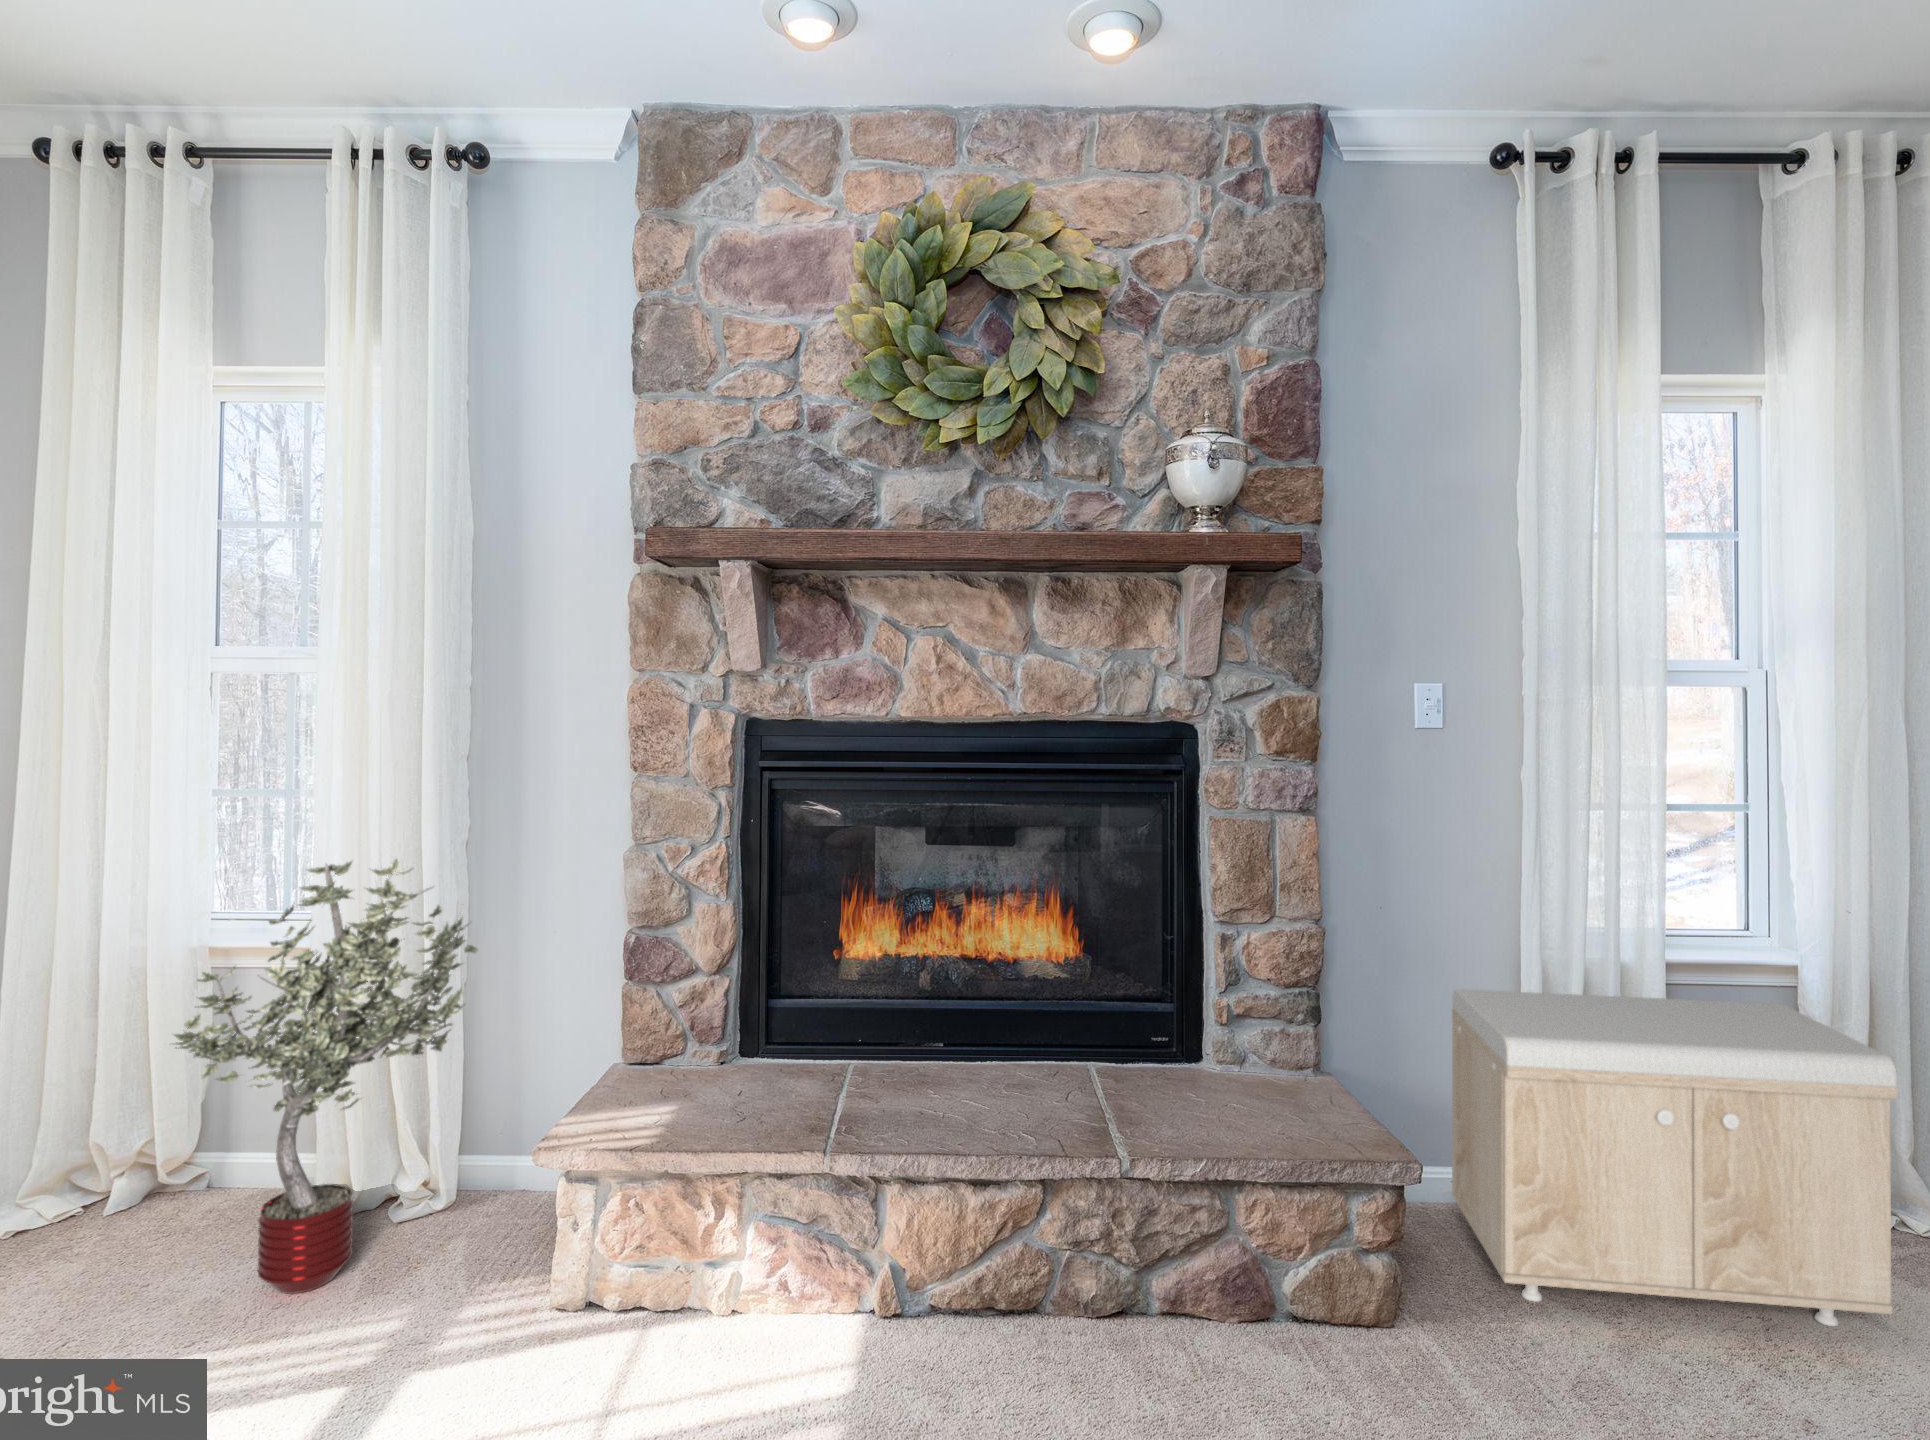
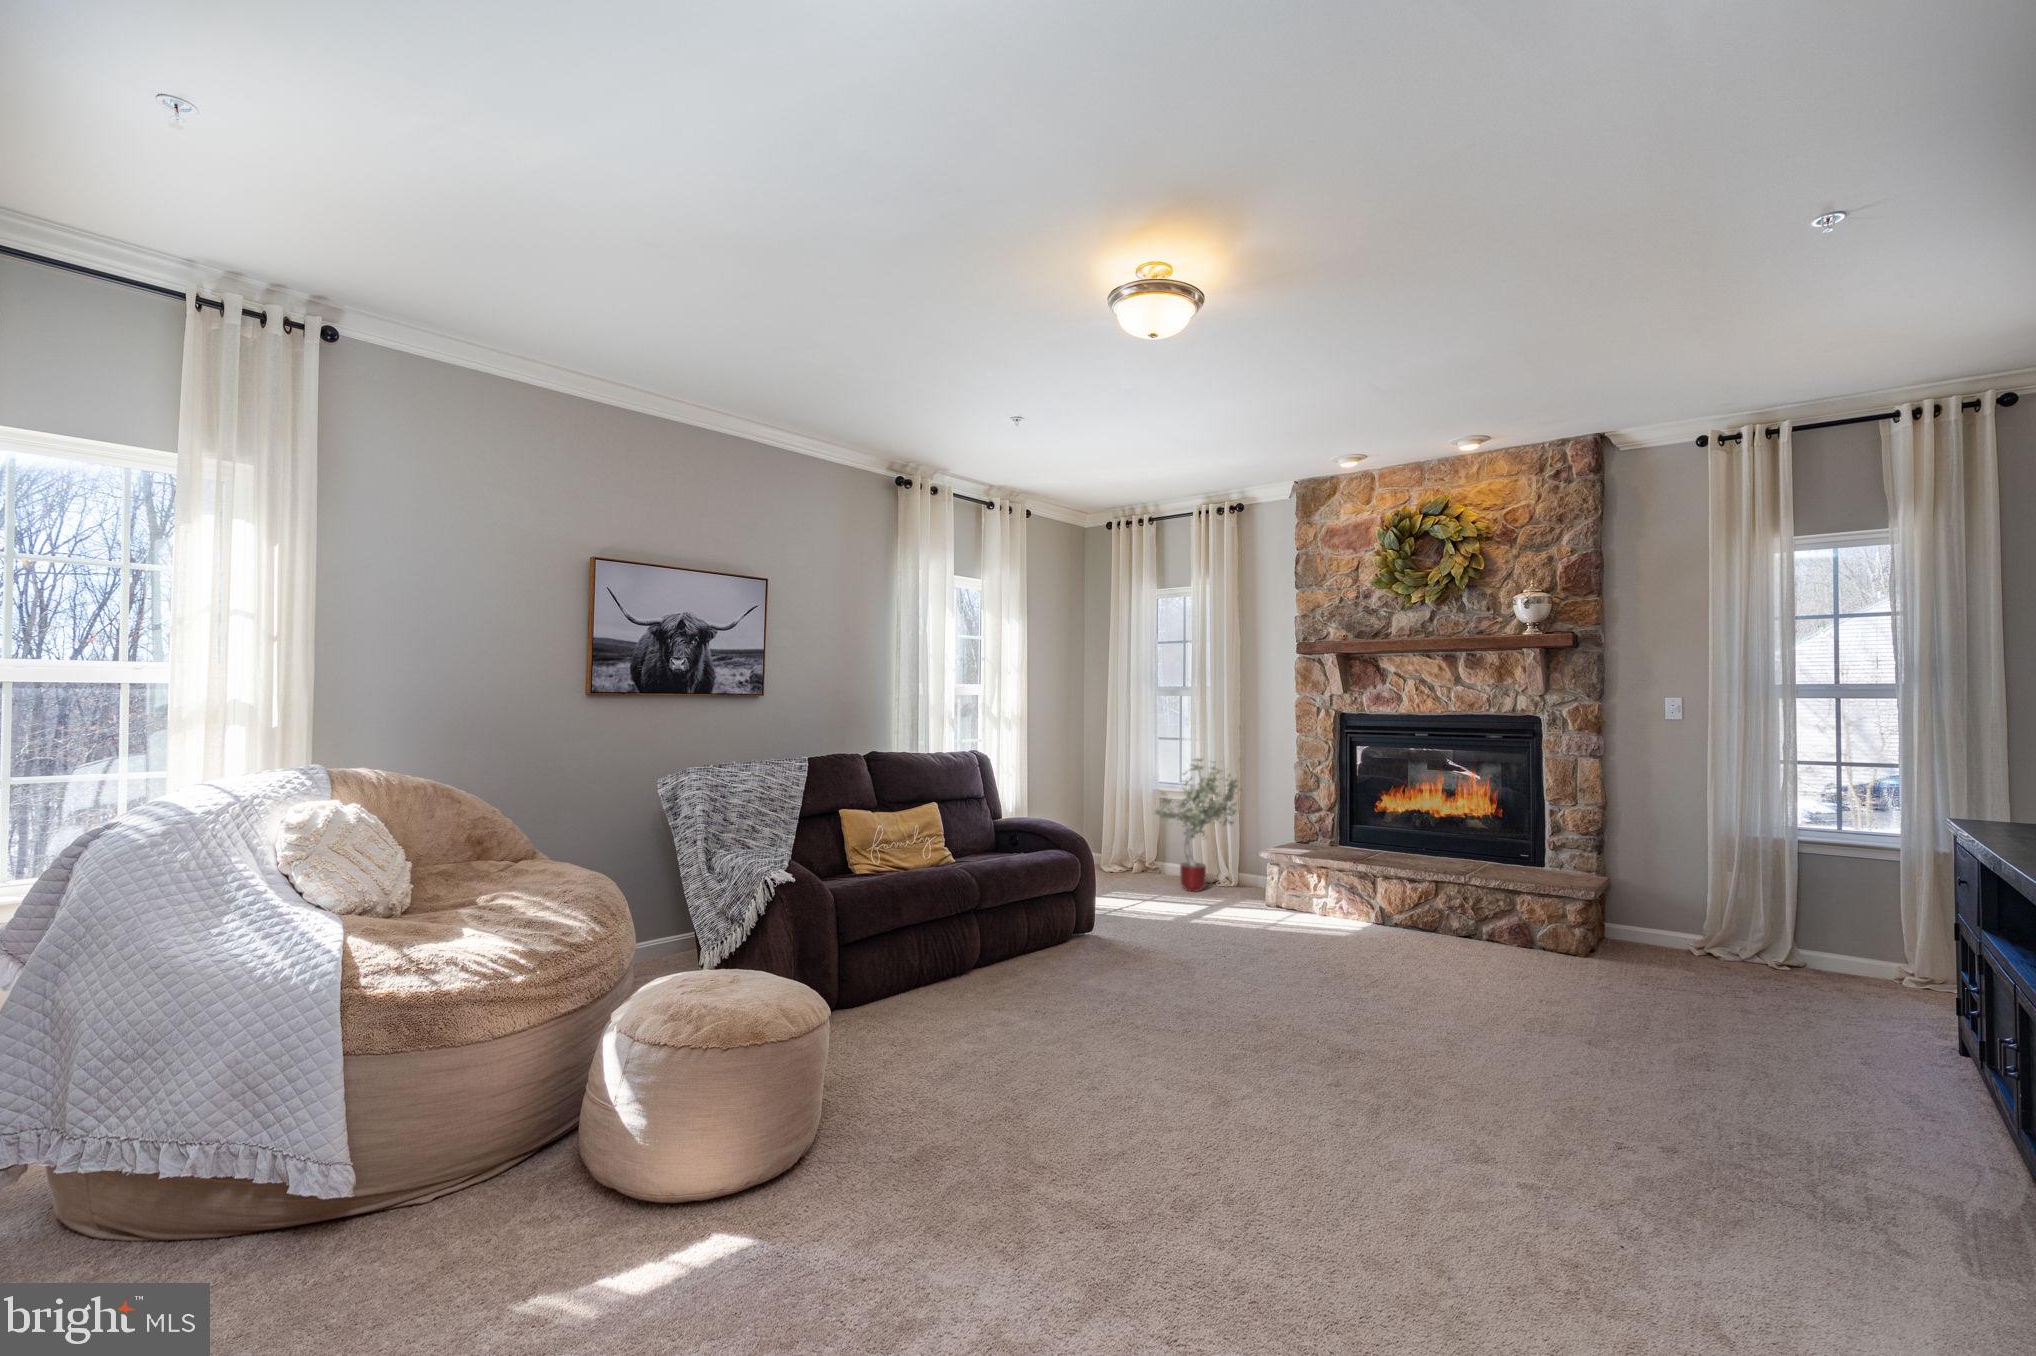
storage bench: present [1452,989,1898,1326] -> none [1648,842,1862,999]

